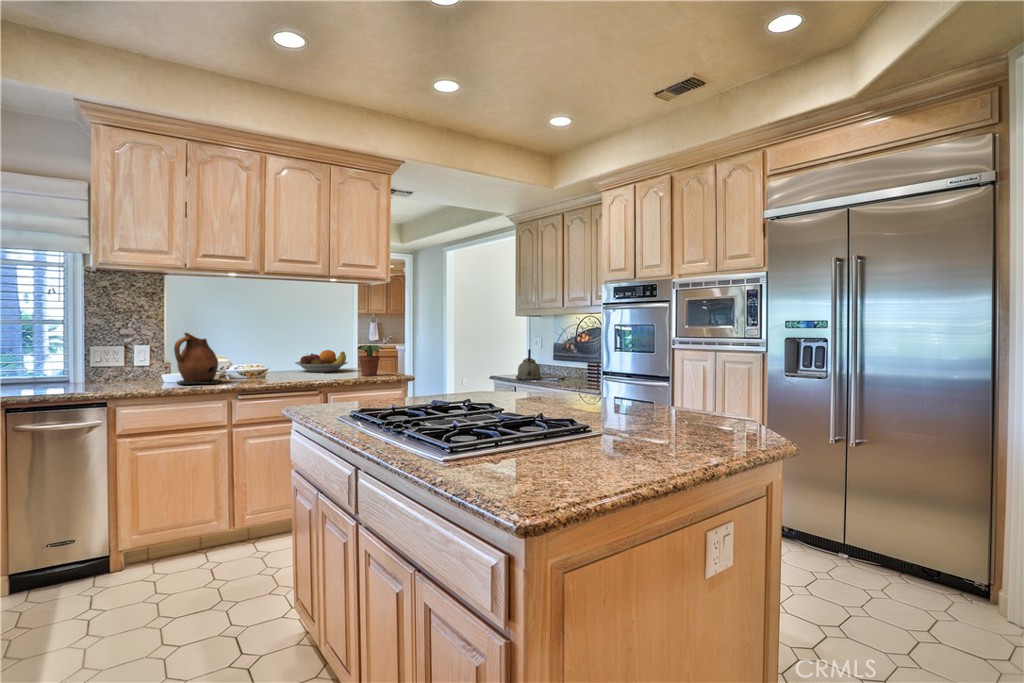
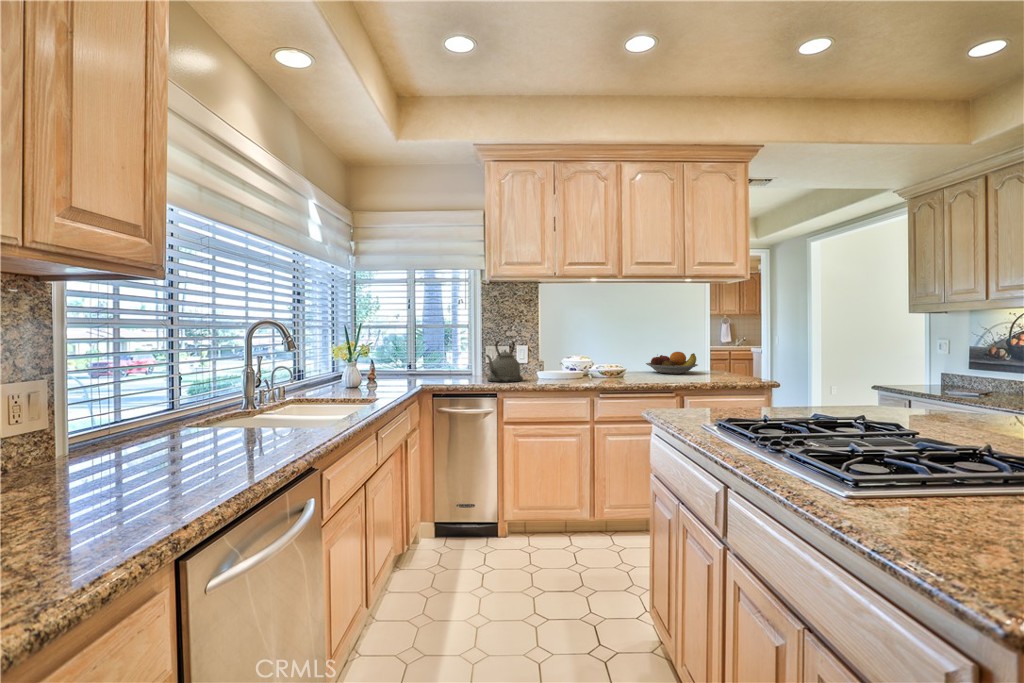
ceramic pitcher: present [174,333,222,384] -> none [546,334,584,382]
potted plant: present [358,345,384,376] -> none [711,347,741,380]
kettle: present [516,349,542,380] -> present [486,340,523,382]

